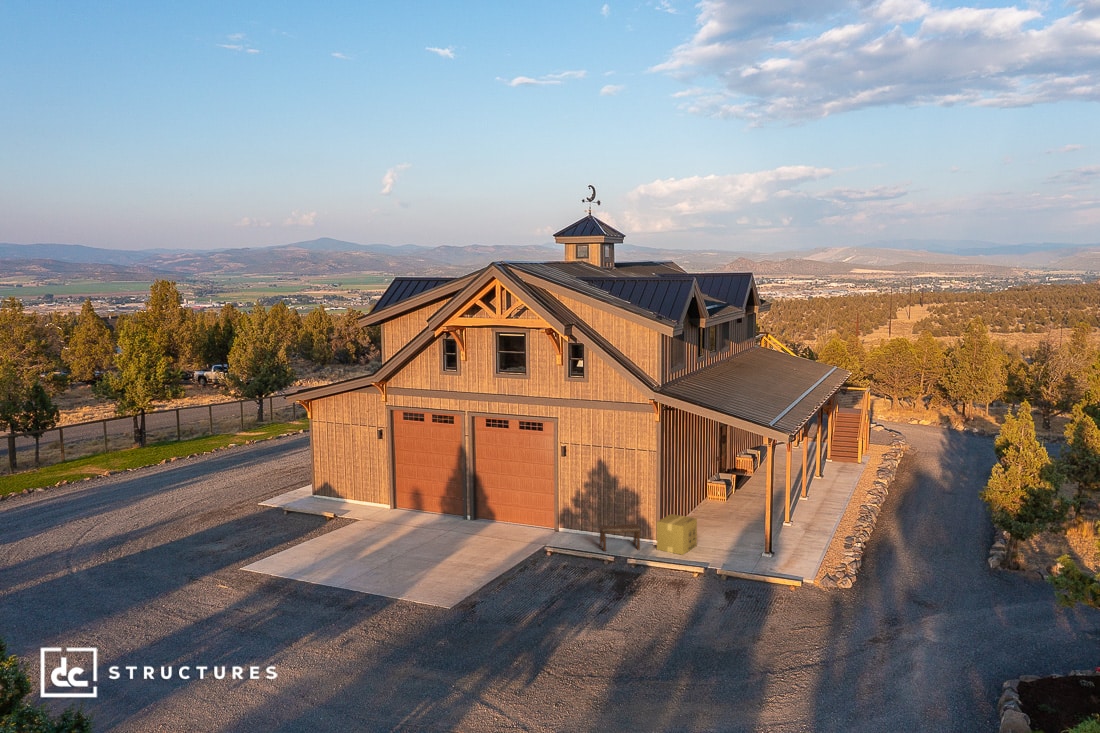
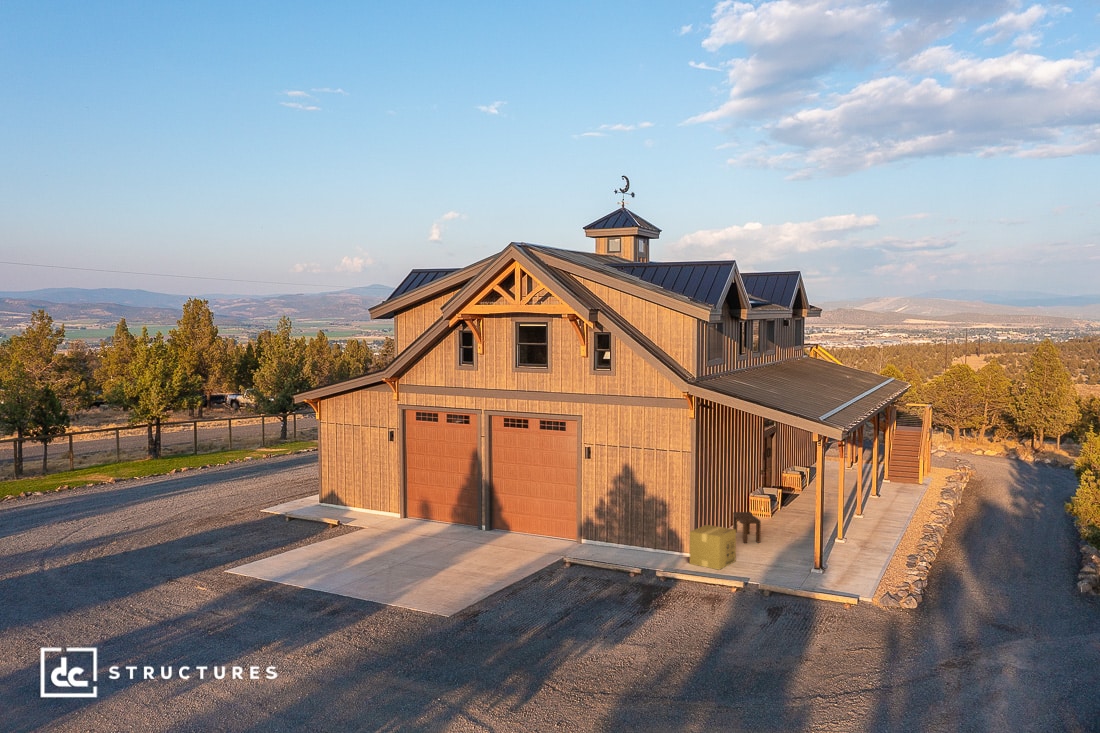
bench: present [600,524,640,551] -> present [733,512,761,543]

